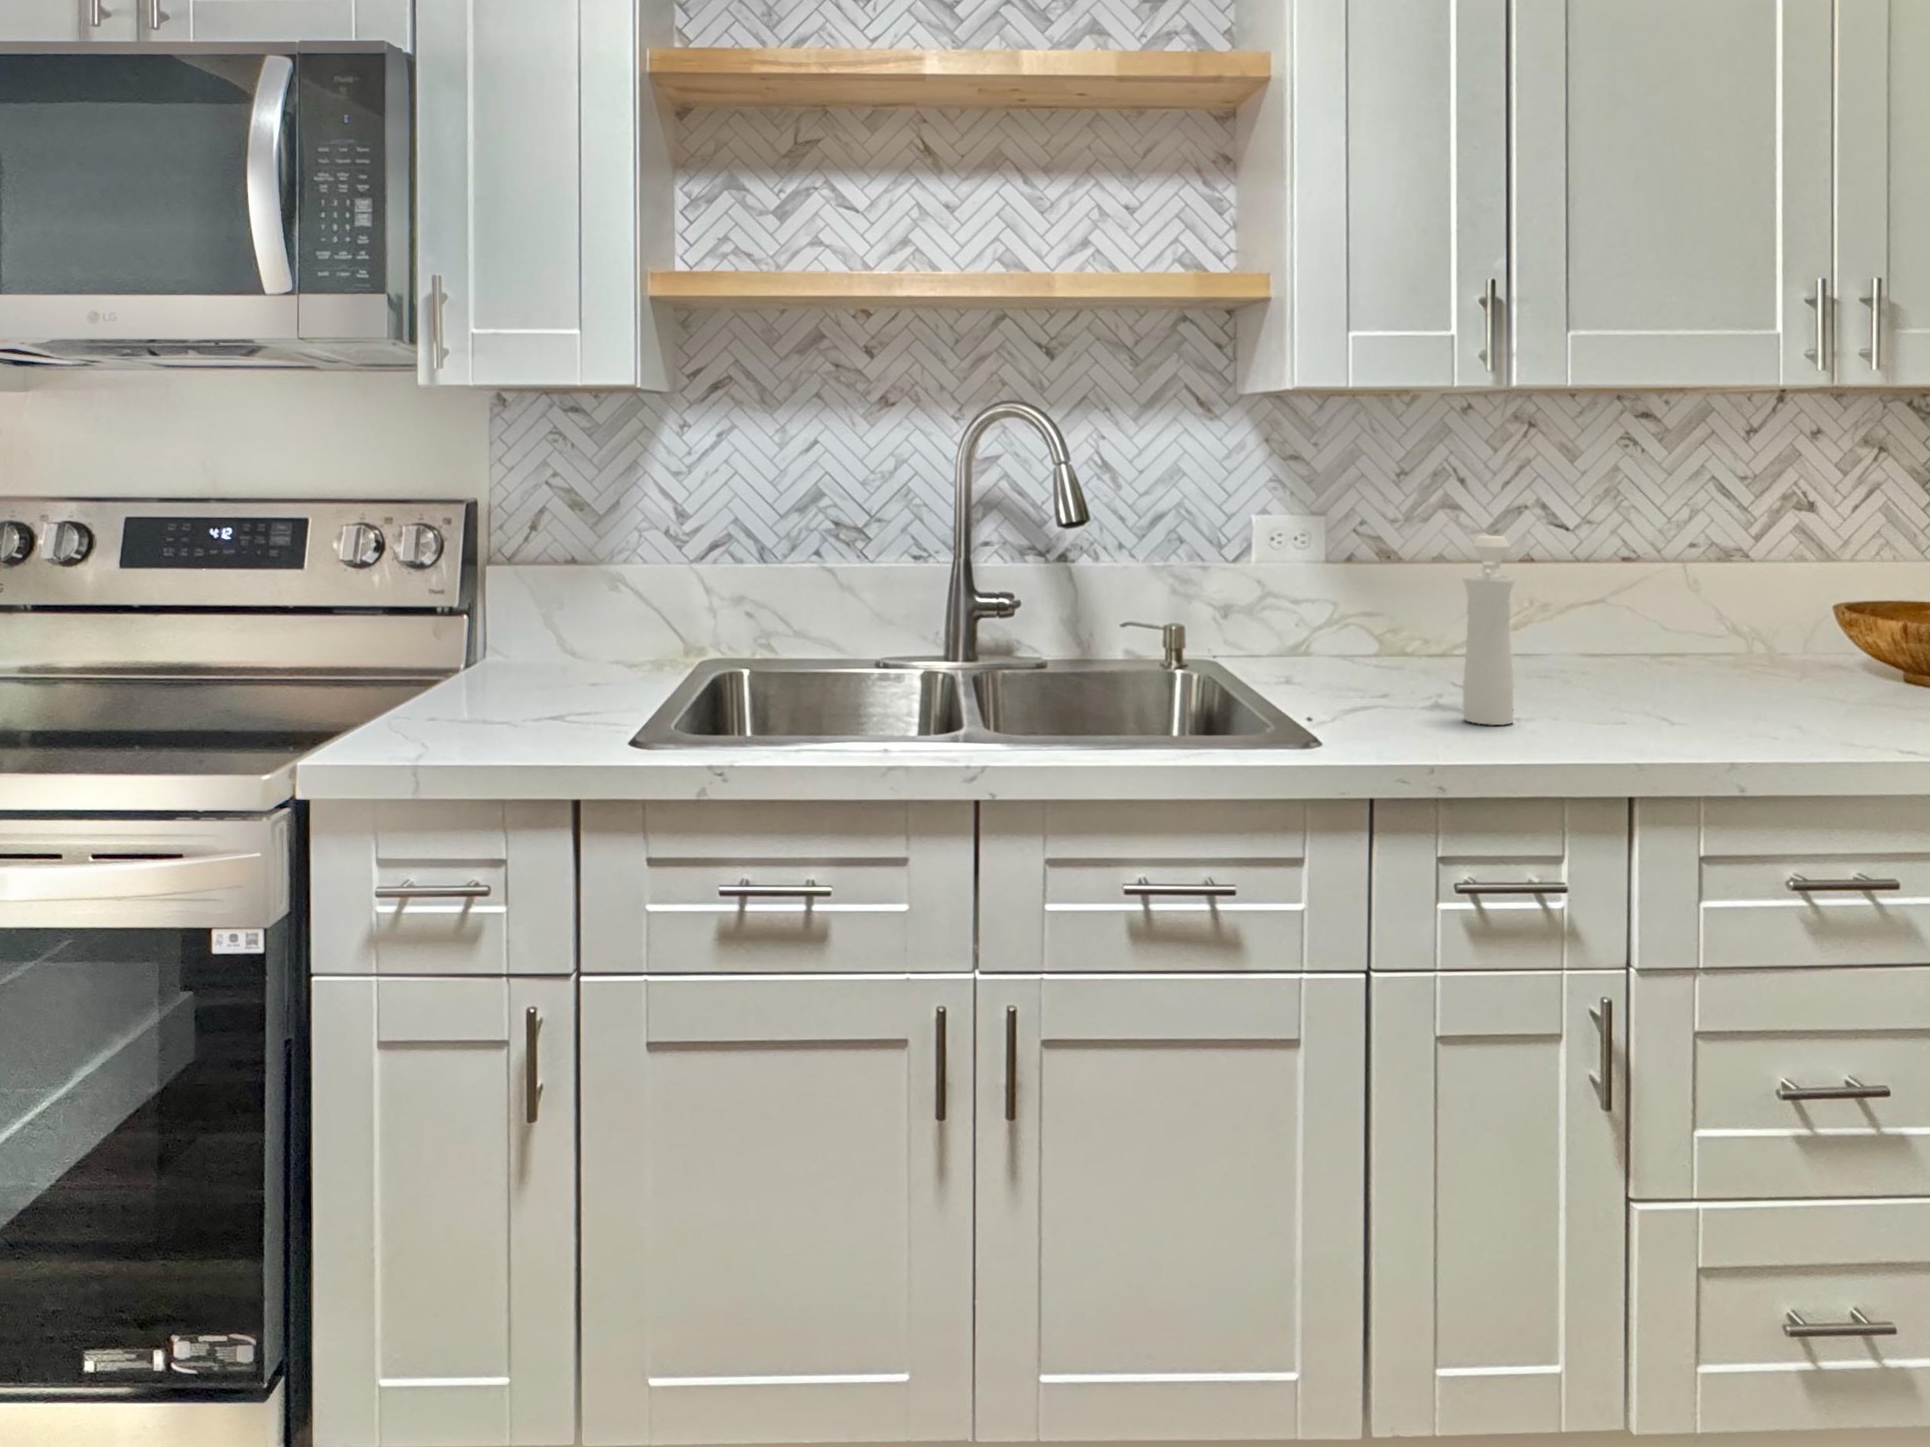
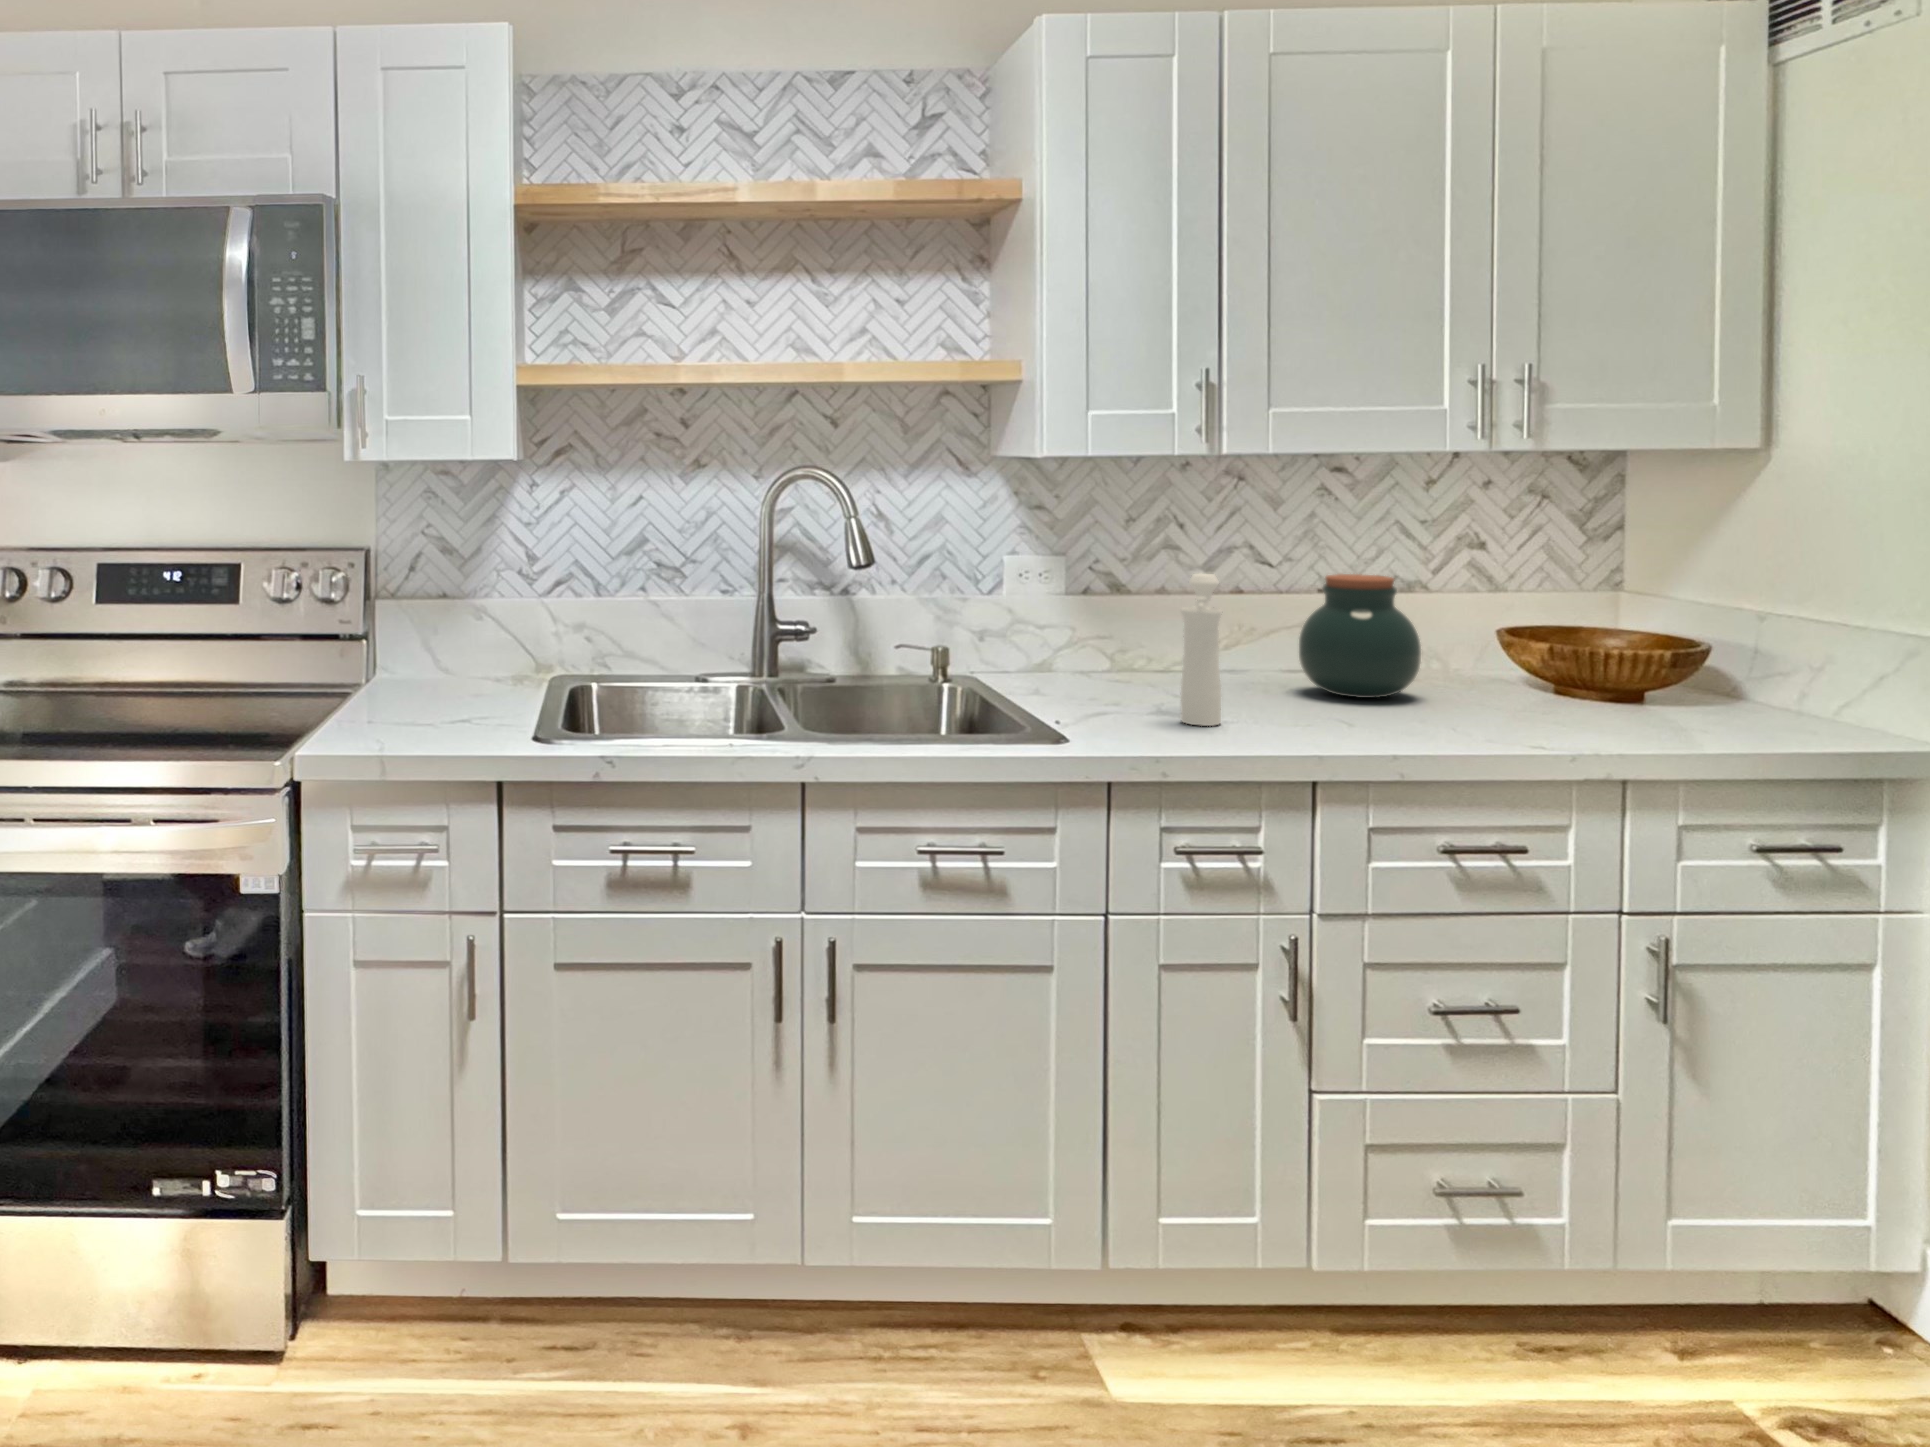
jar: none [1605,541,1752,692] -> present [1299,574,1421,698]

